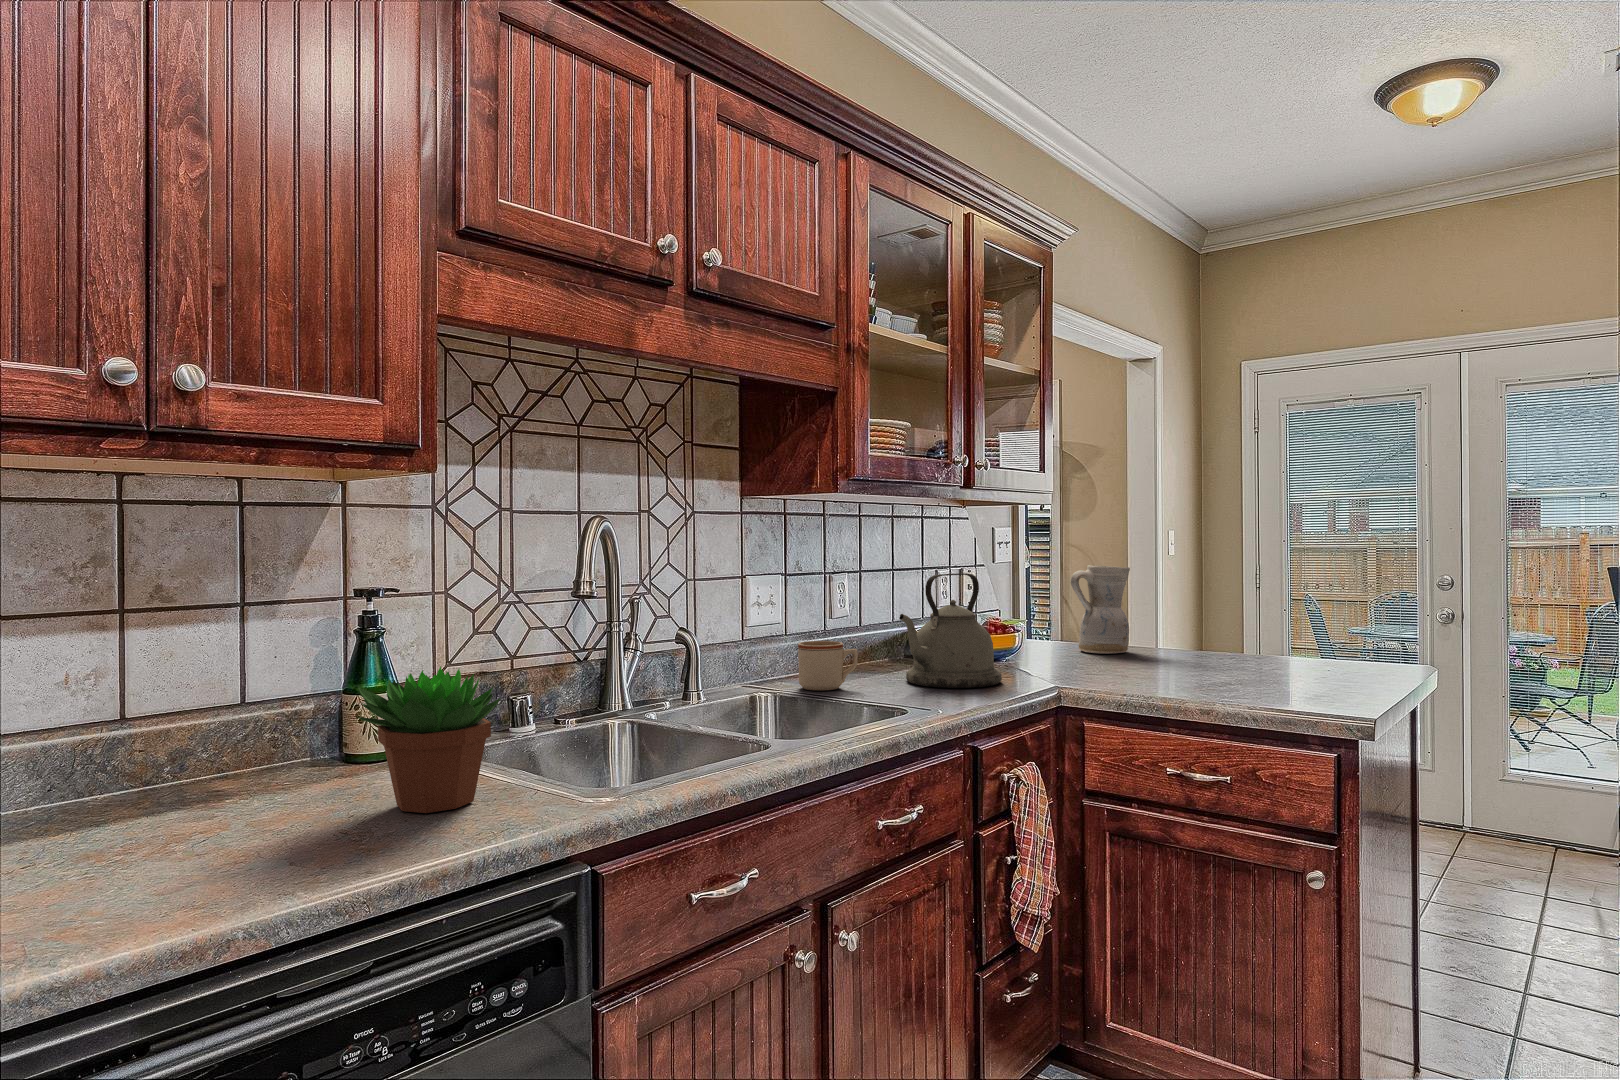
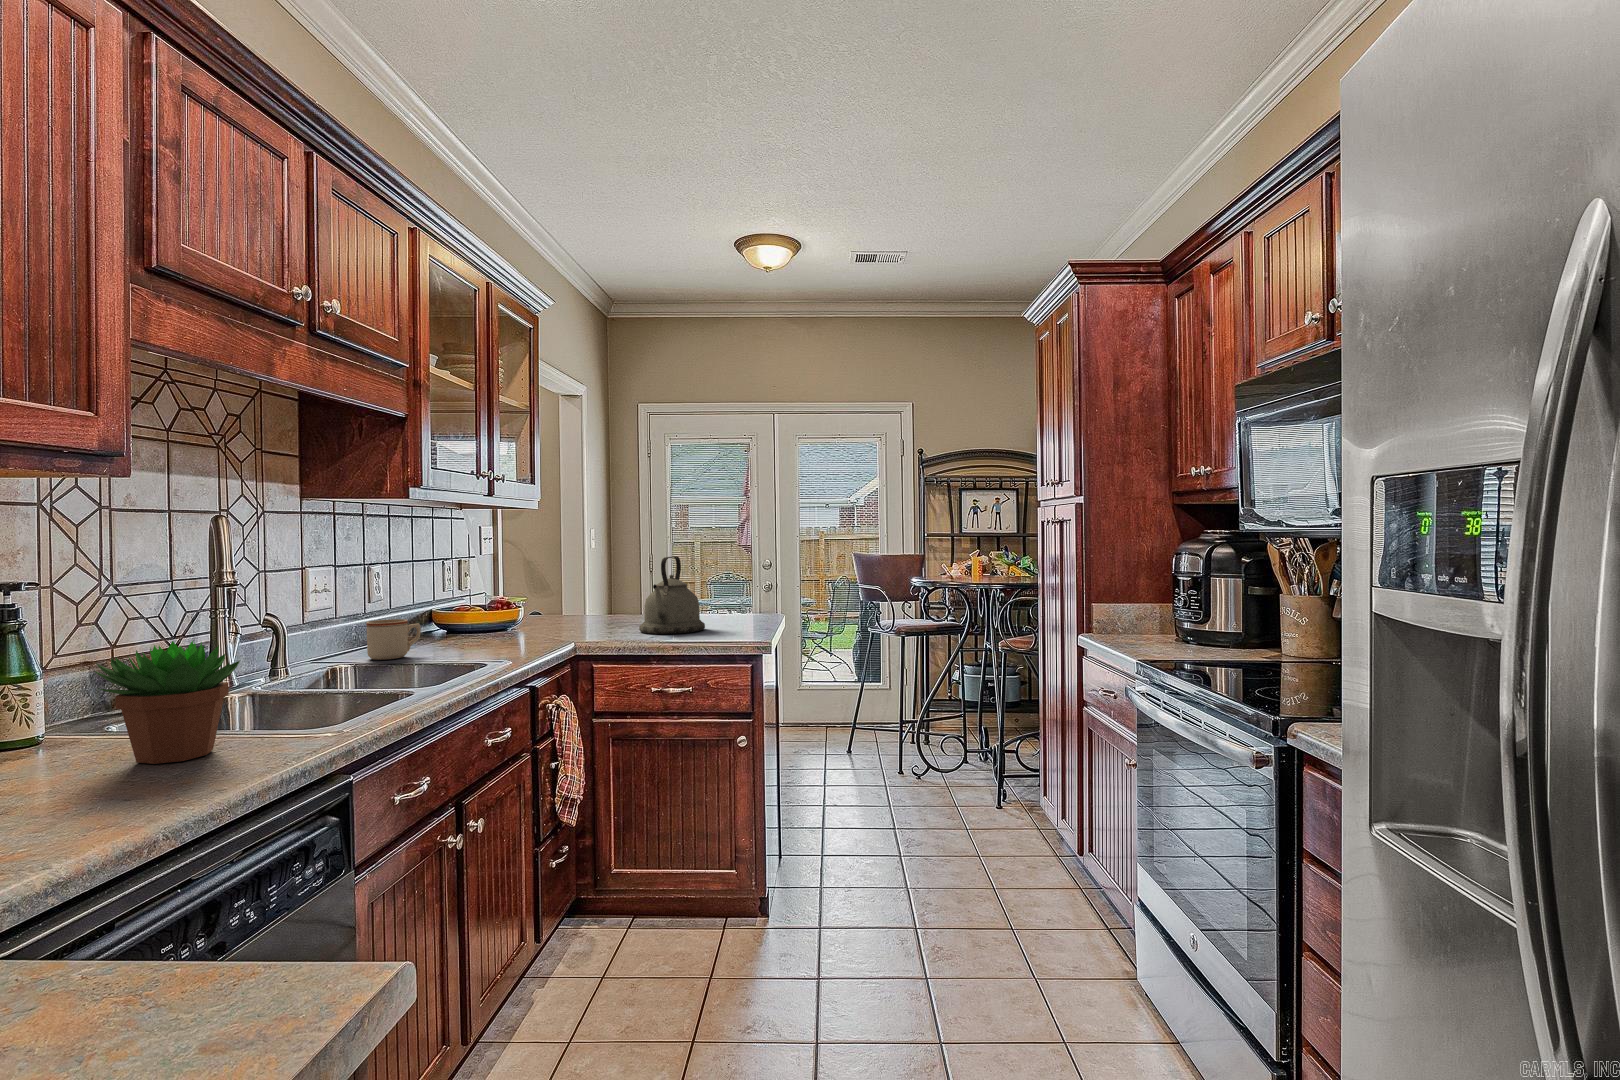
ceramic pitcher: present [1071,565,1130,654] -> none [553,555,595,620]
kettle: present [899,573,1002,688] -> present [639,557,705,634]

